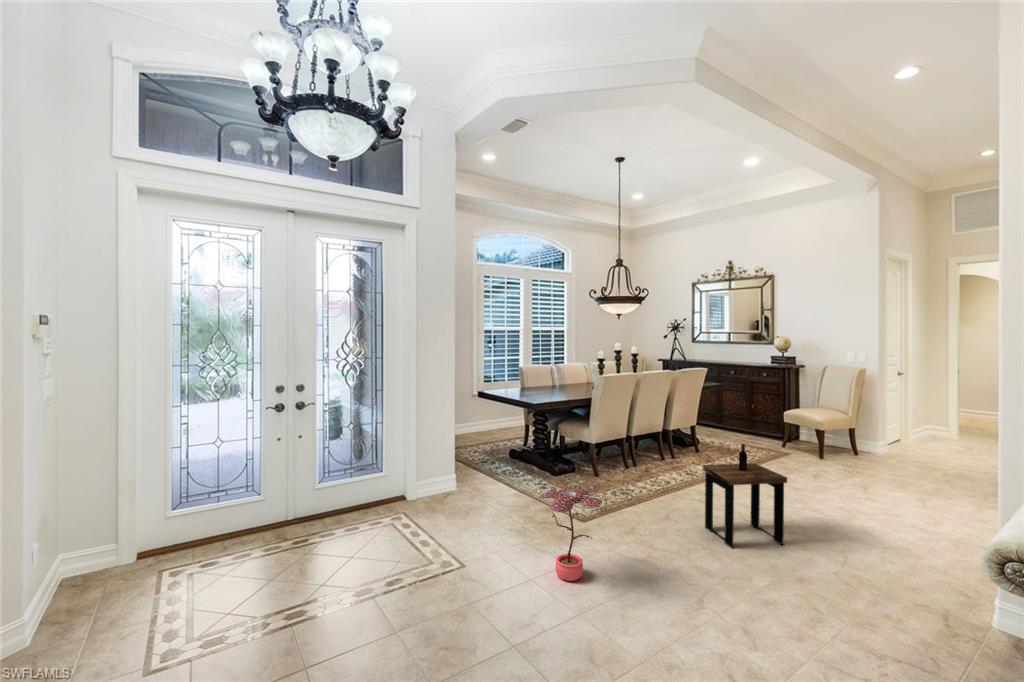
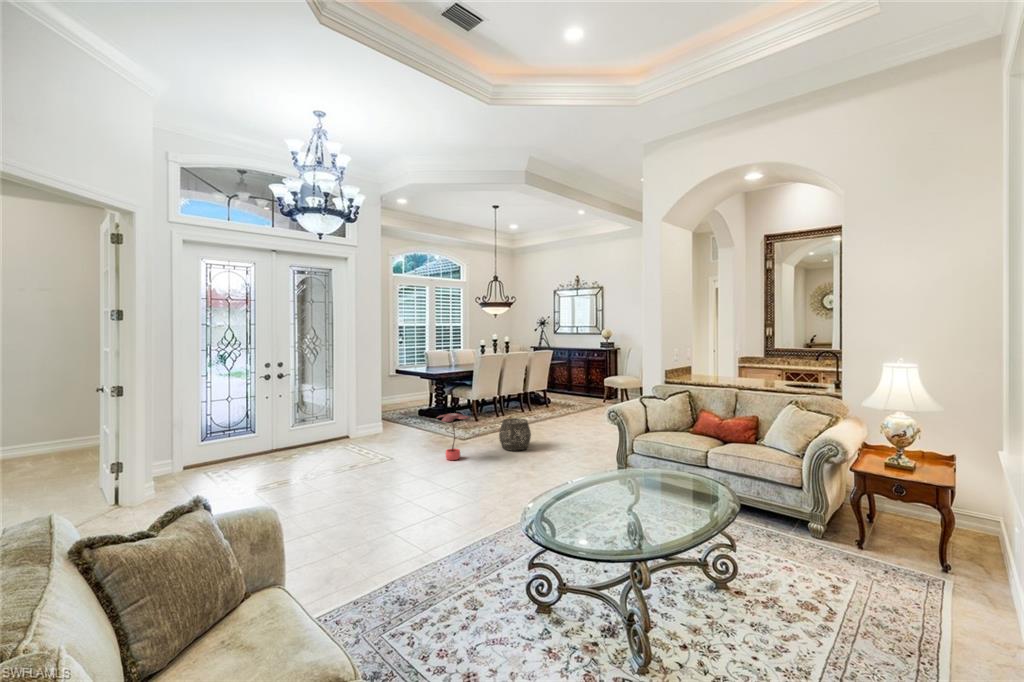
side table: present [703,444,787,548] -> none [532,389,573,445]
woven basket: none [649,496,711,564] -> present [499,418,531,451]

